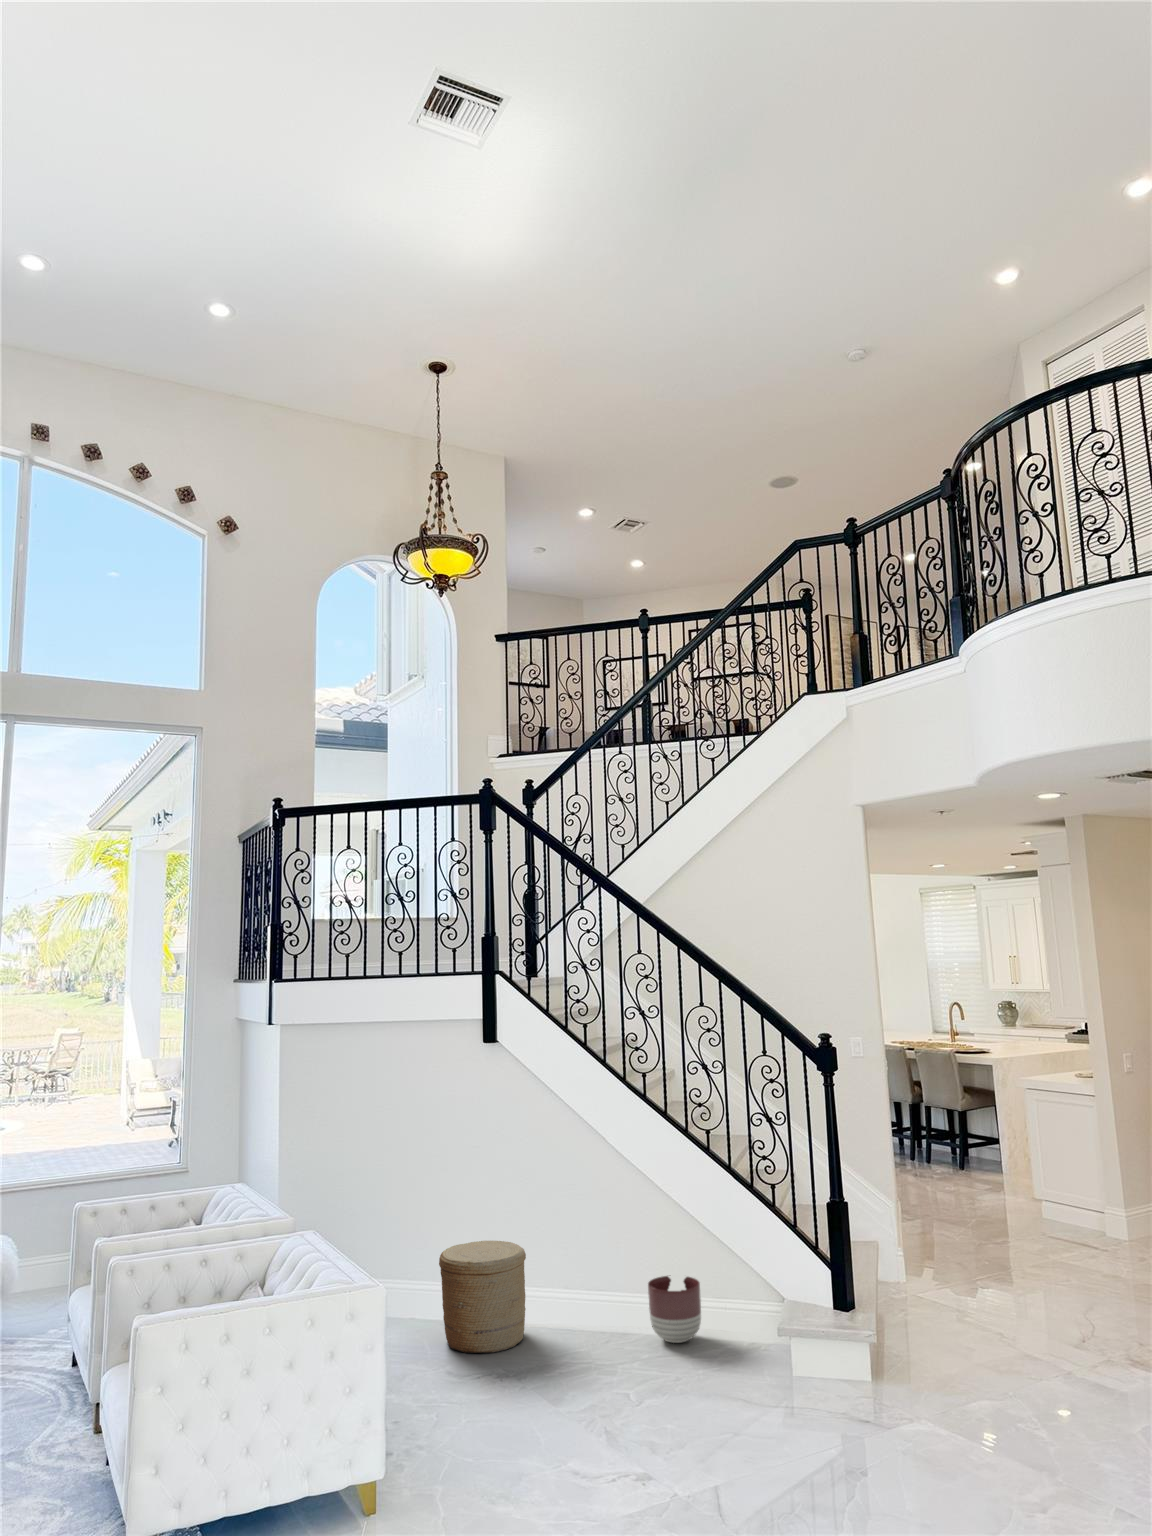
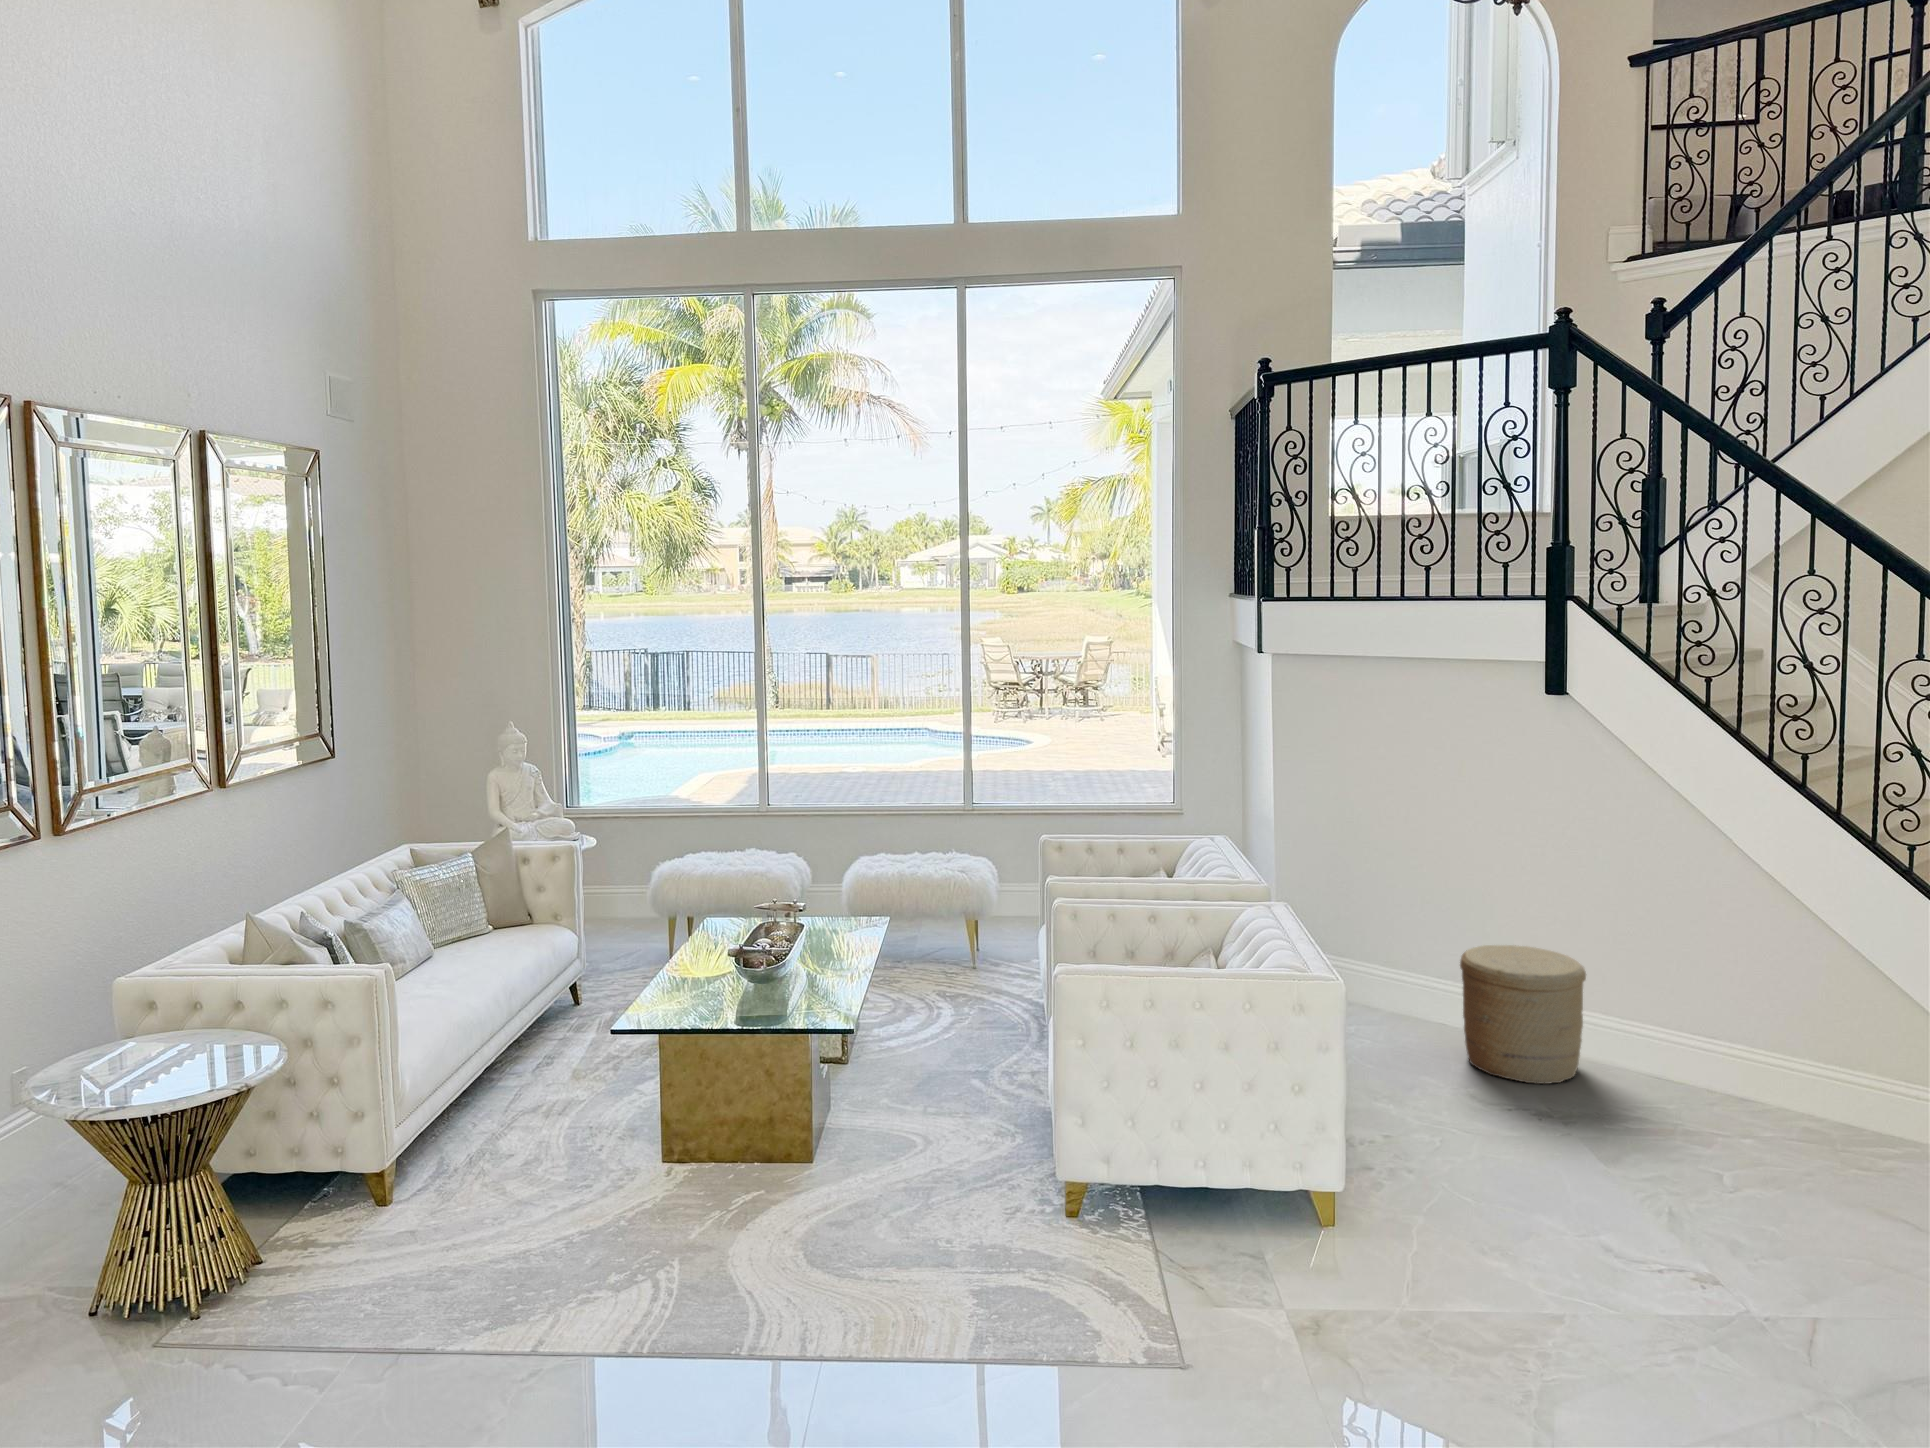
planter: present [648,1276,701,1343] -> none [1779,1044,1873,1137]

